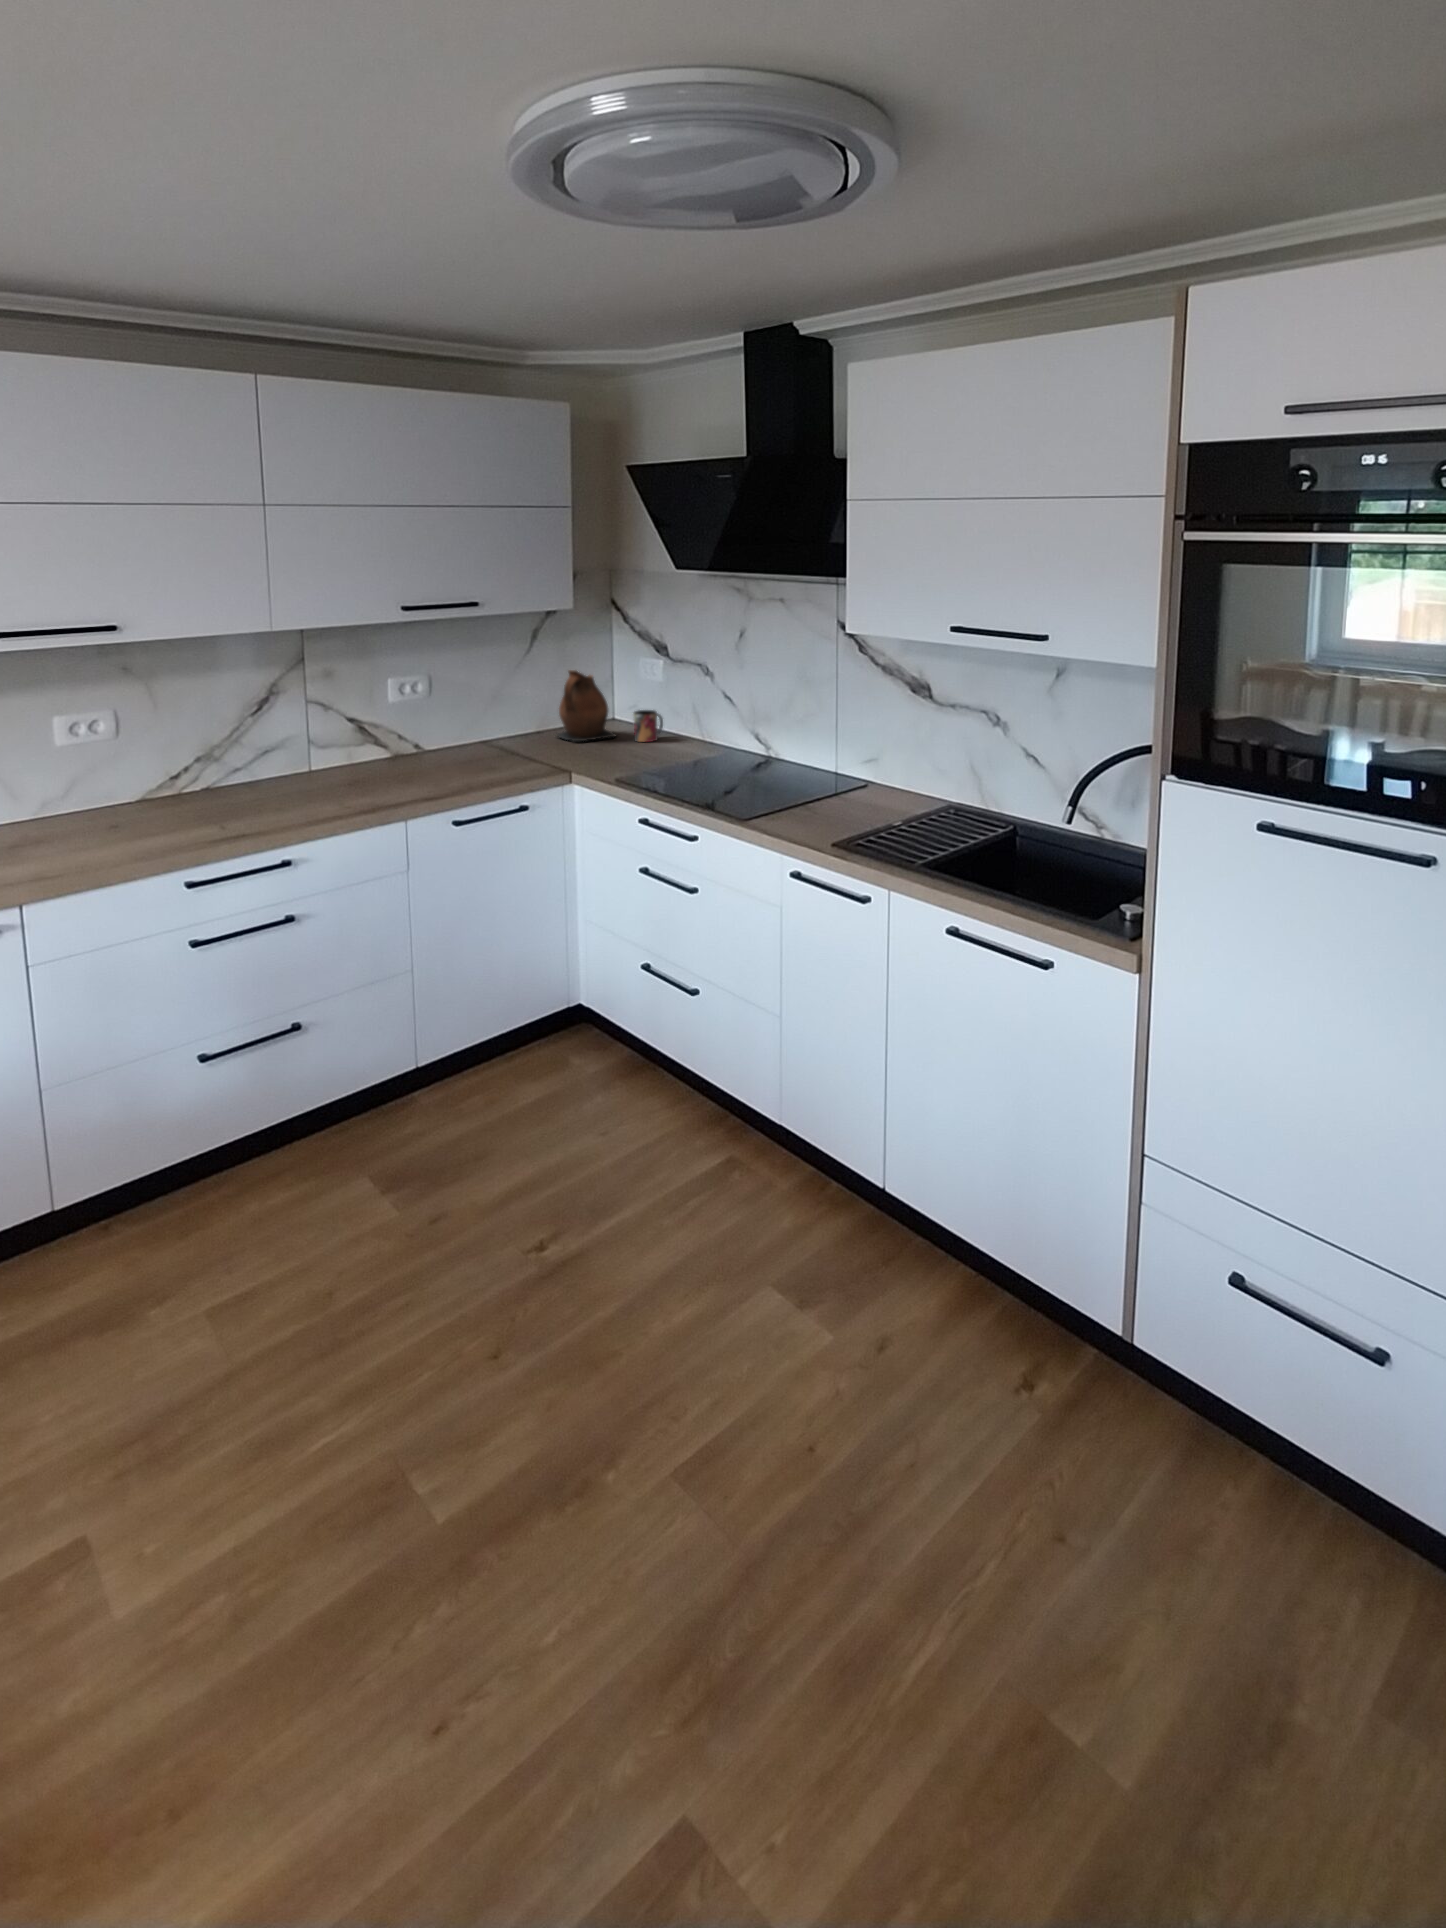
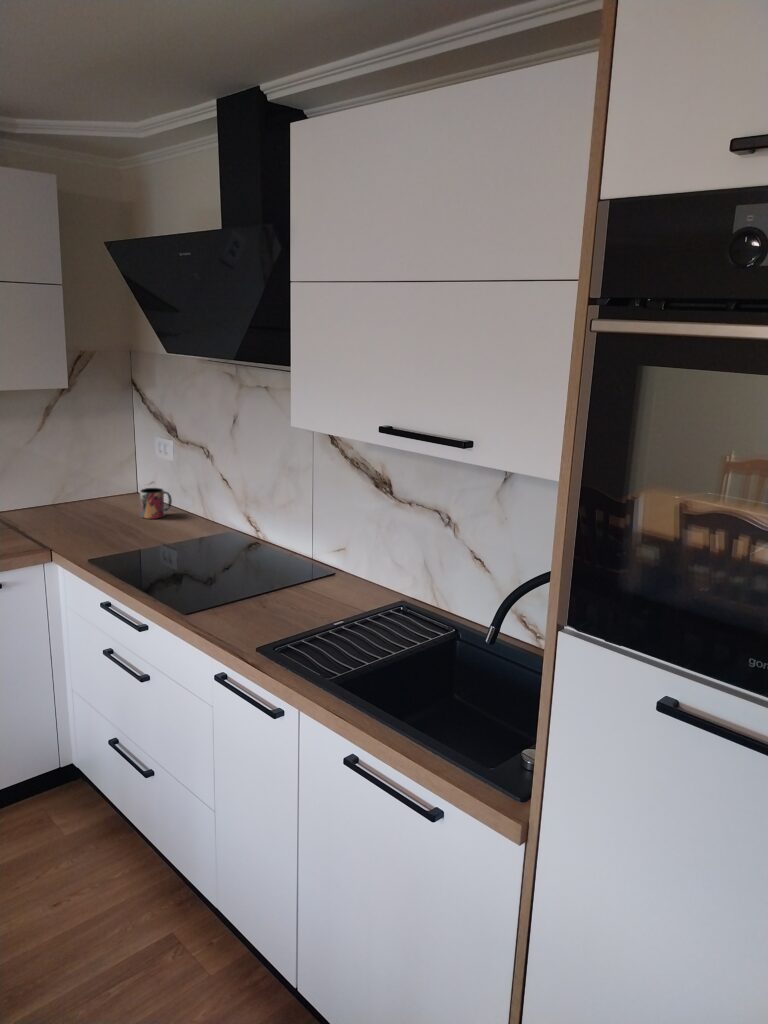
ceramic pitcher: present [556,670,616,742] -> none [67,448,128,516]

